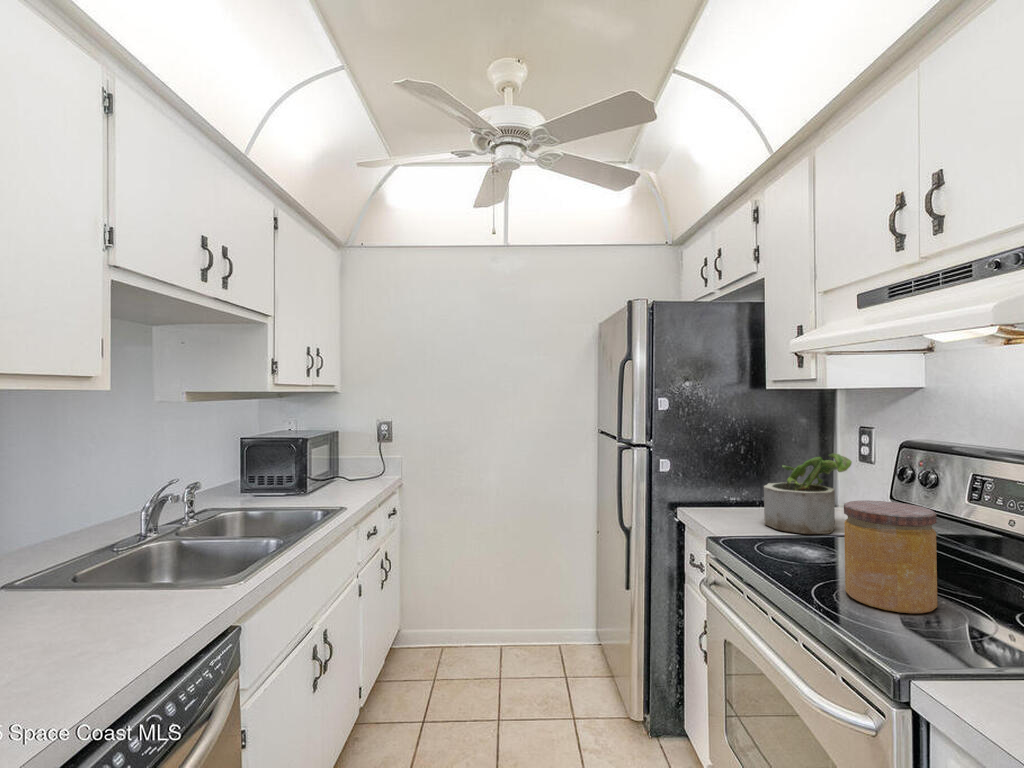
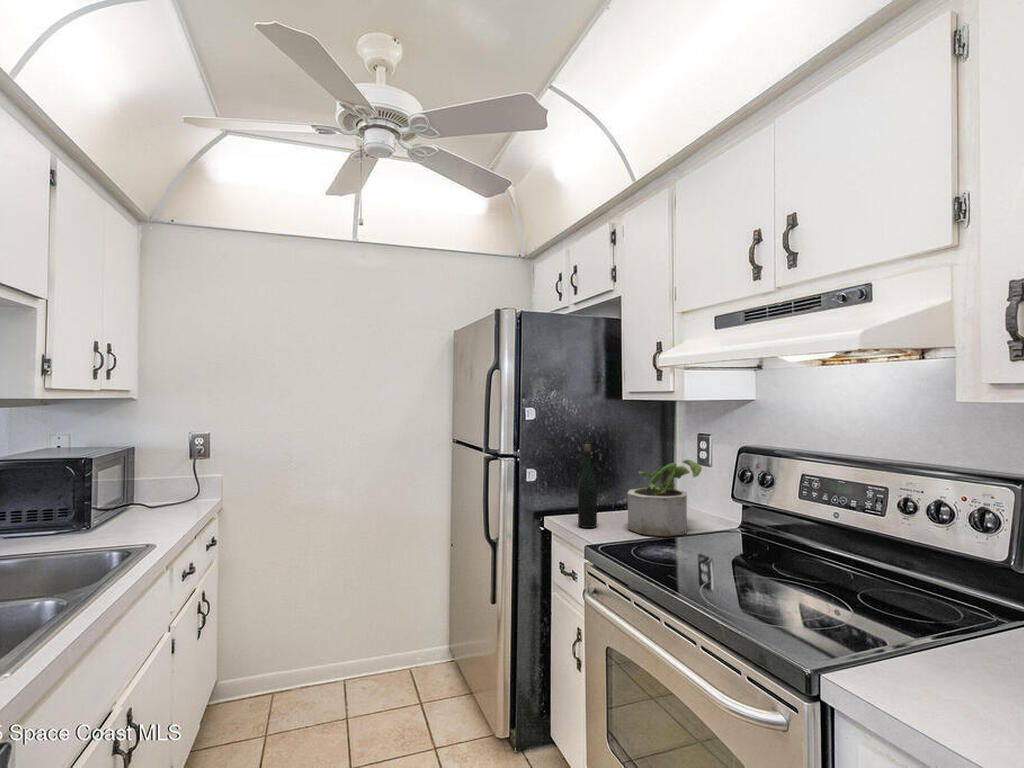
bottle: none [710,434,731,520] -> present [578,444,597,528]
jar: present [844,500,937,613] -> none [723,505,799,607]

